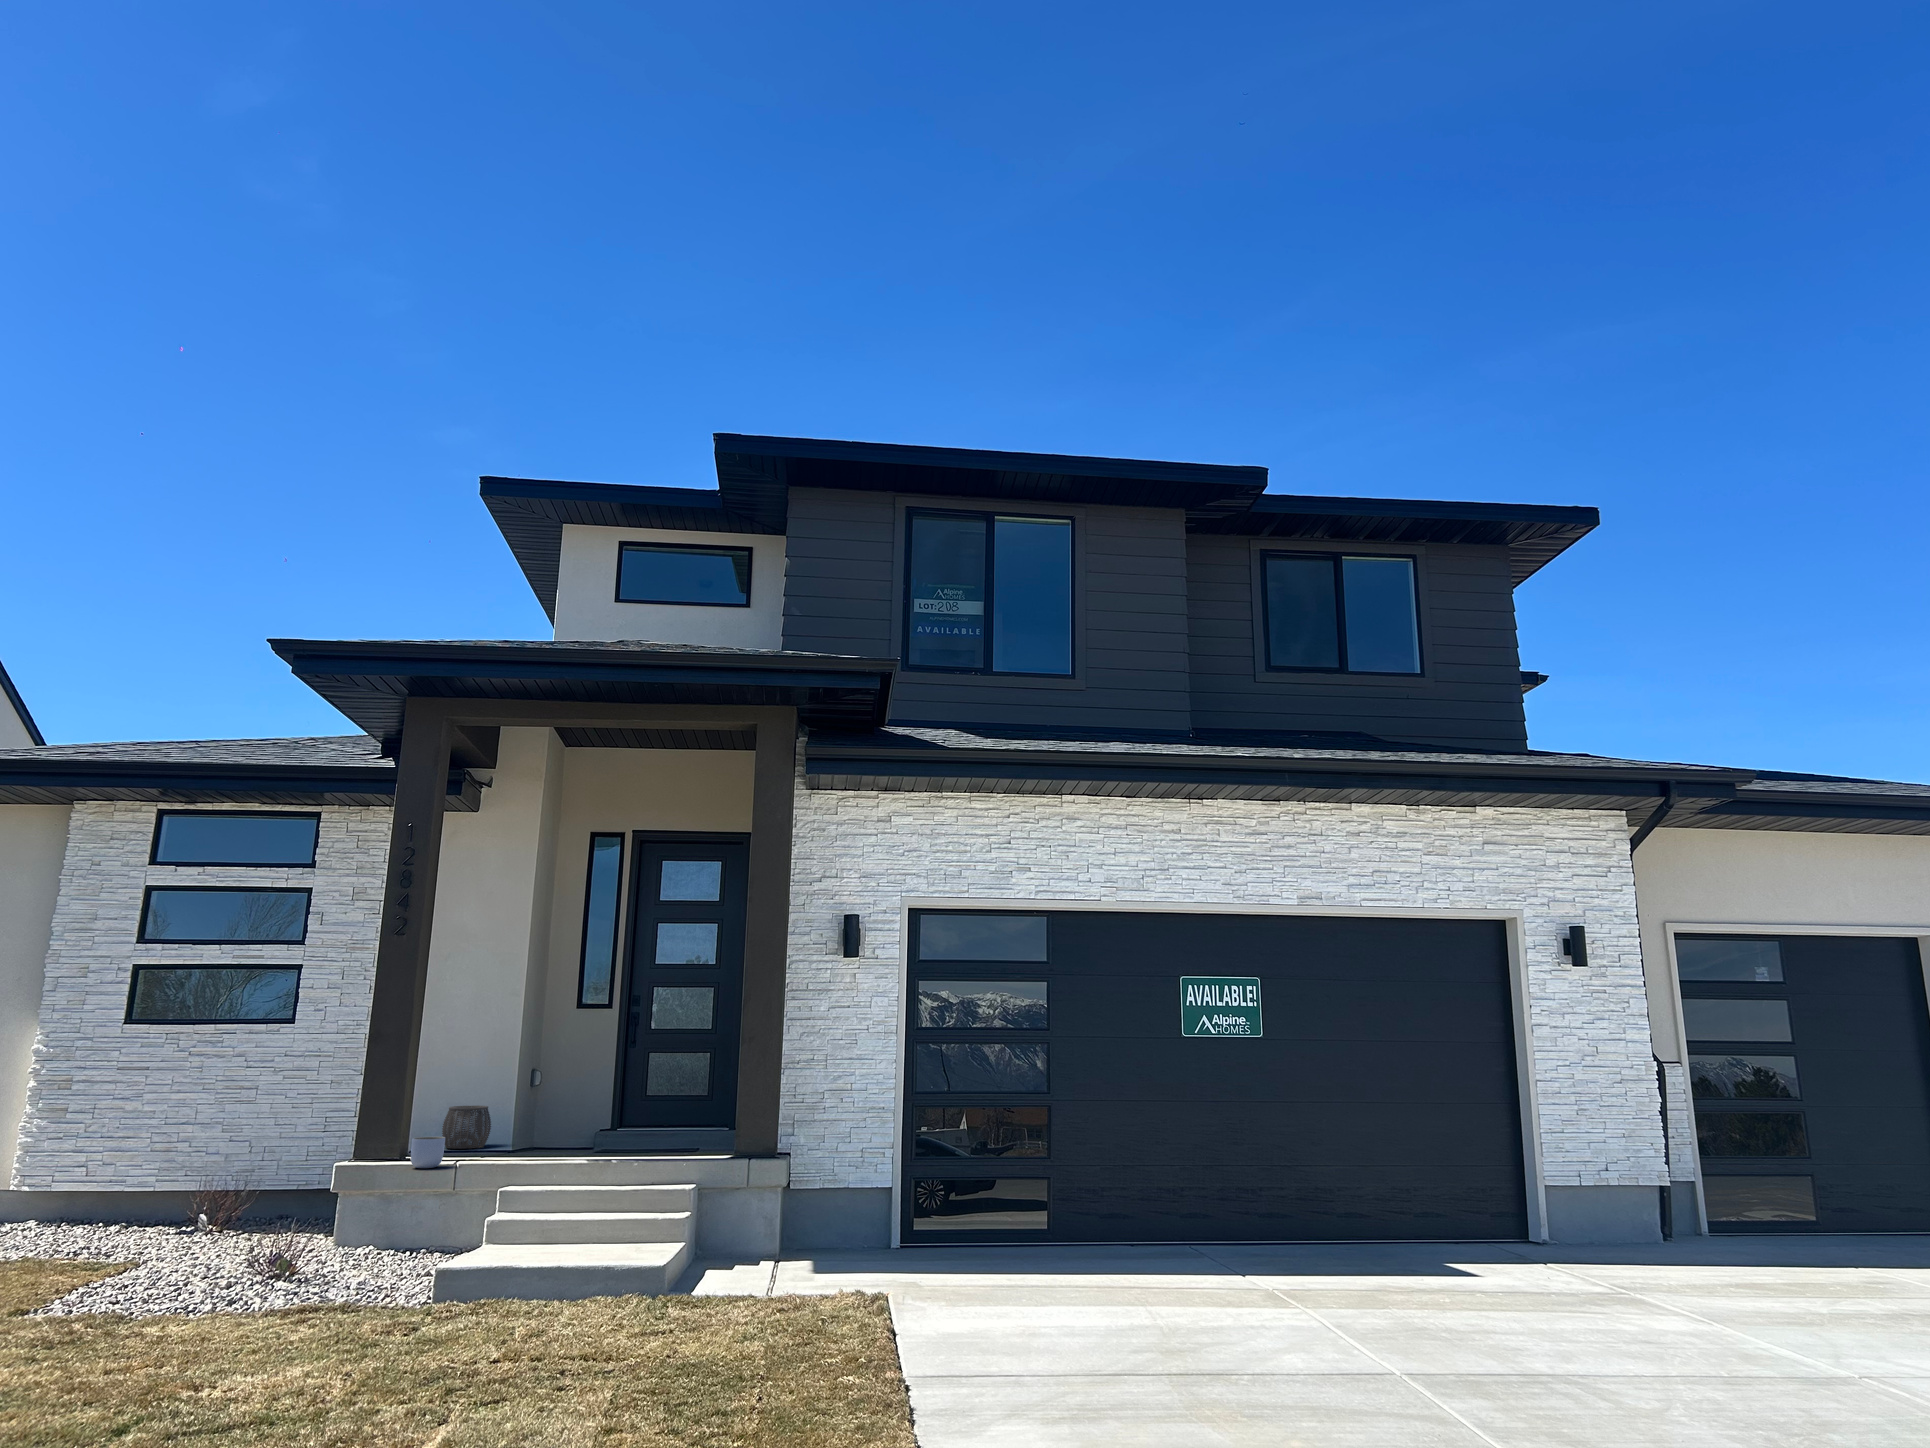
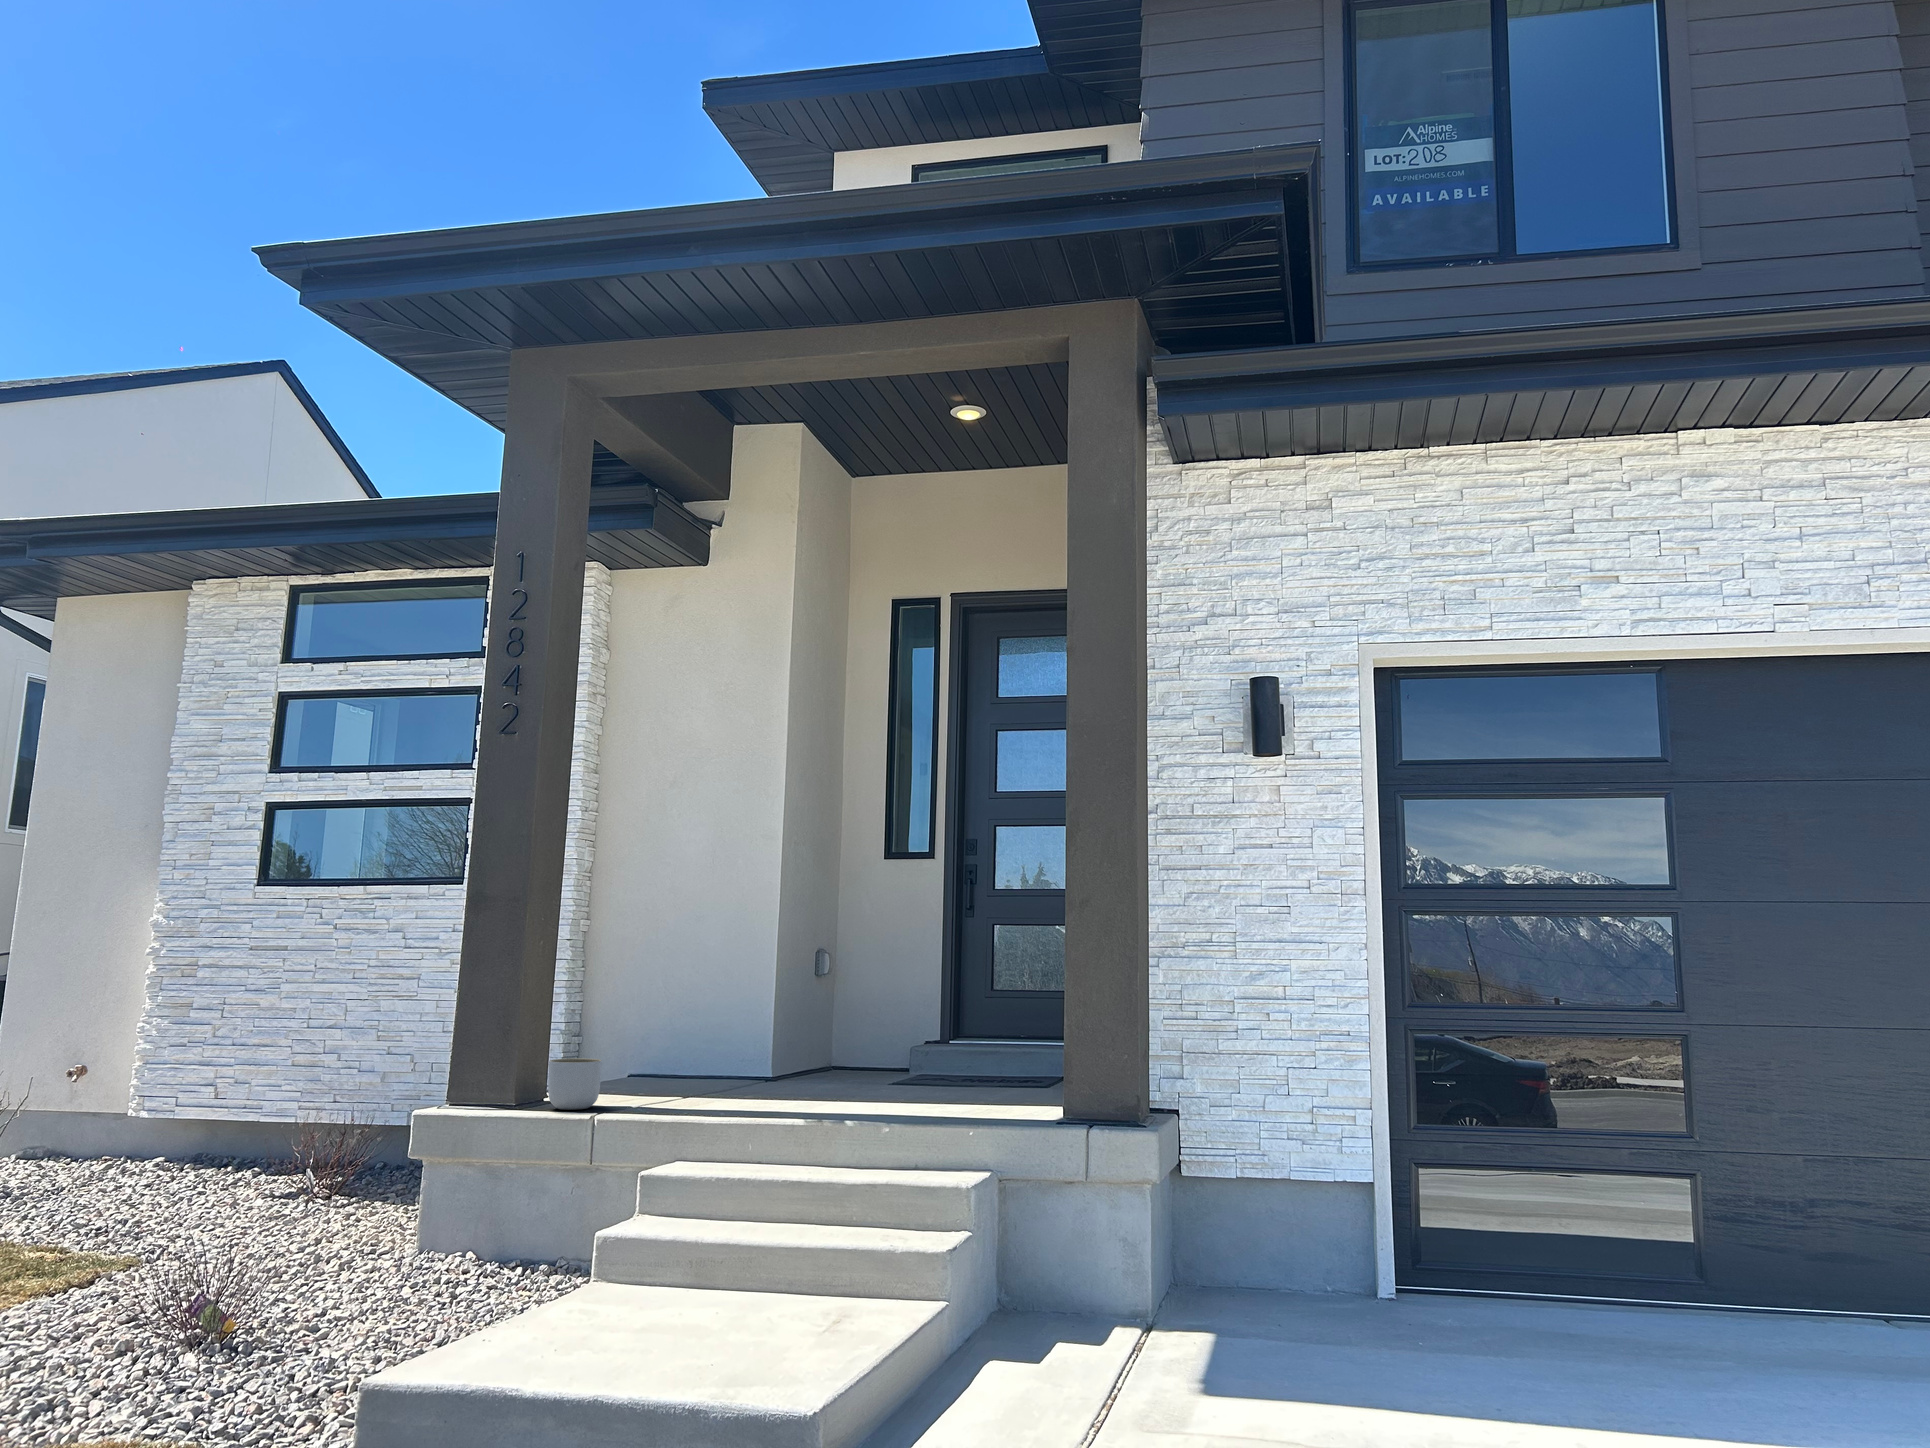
woven basket: present [442,1106,491,1149] -> none [648,1012,722,1078]

